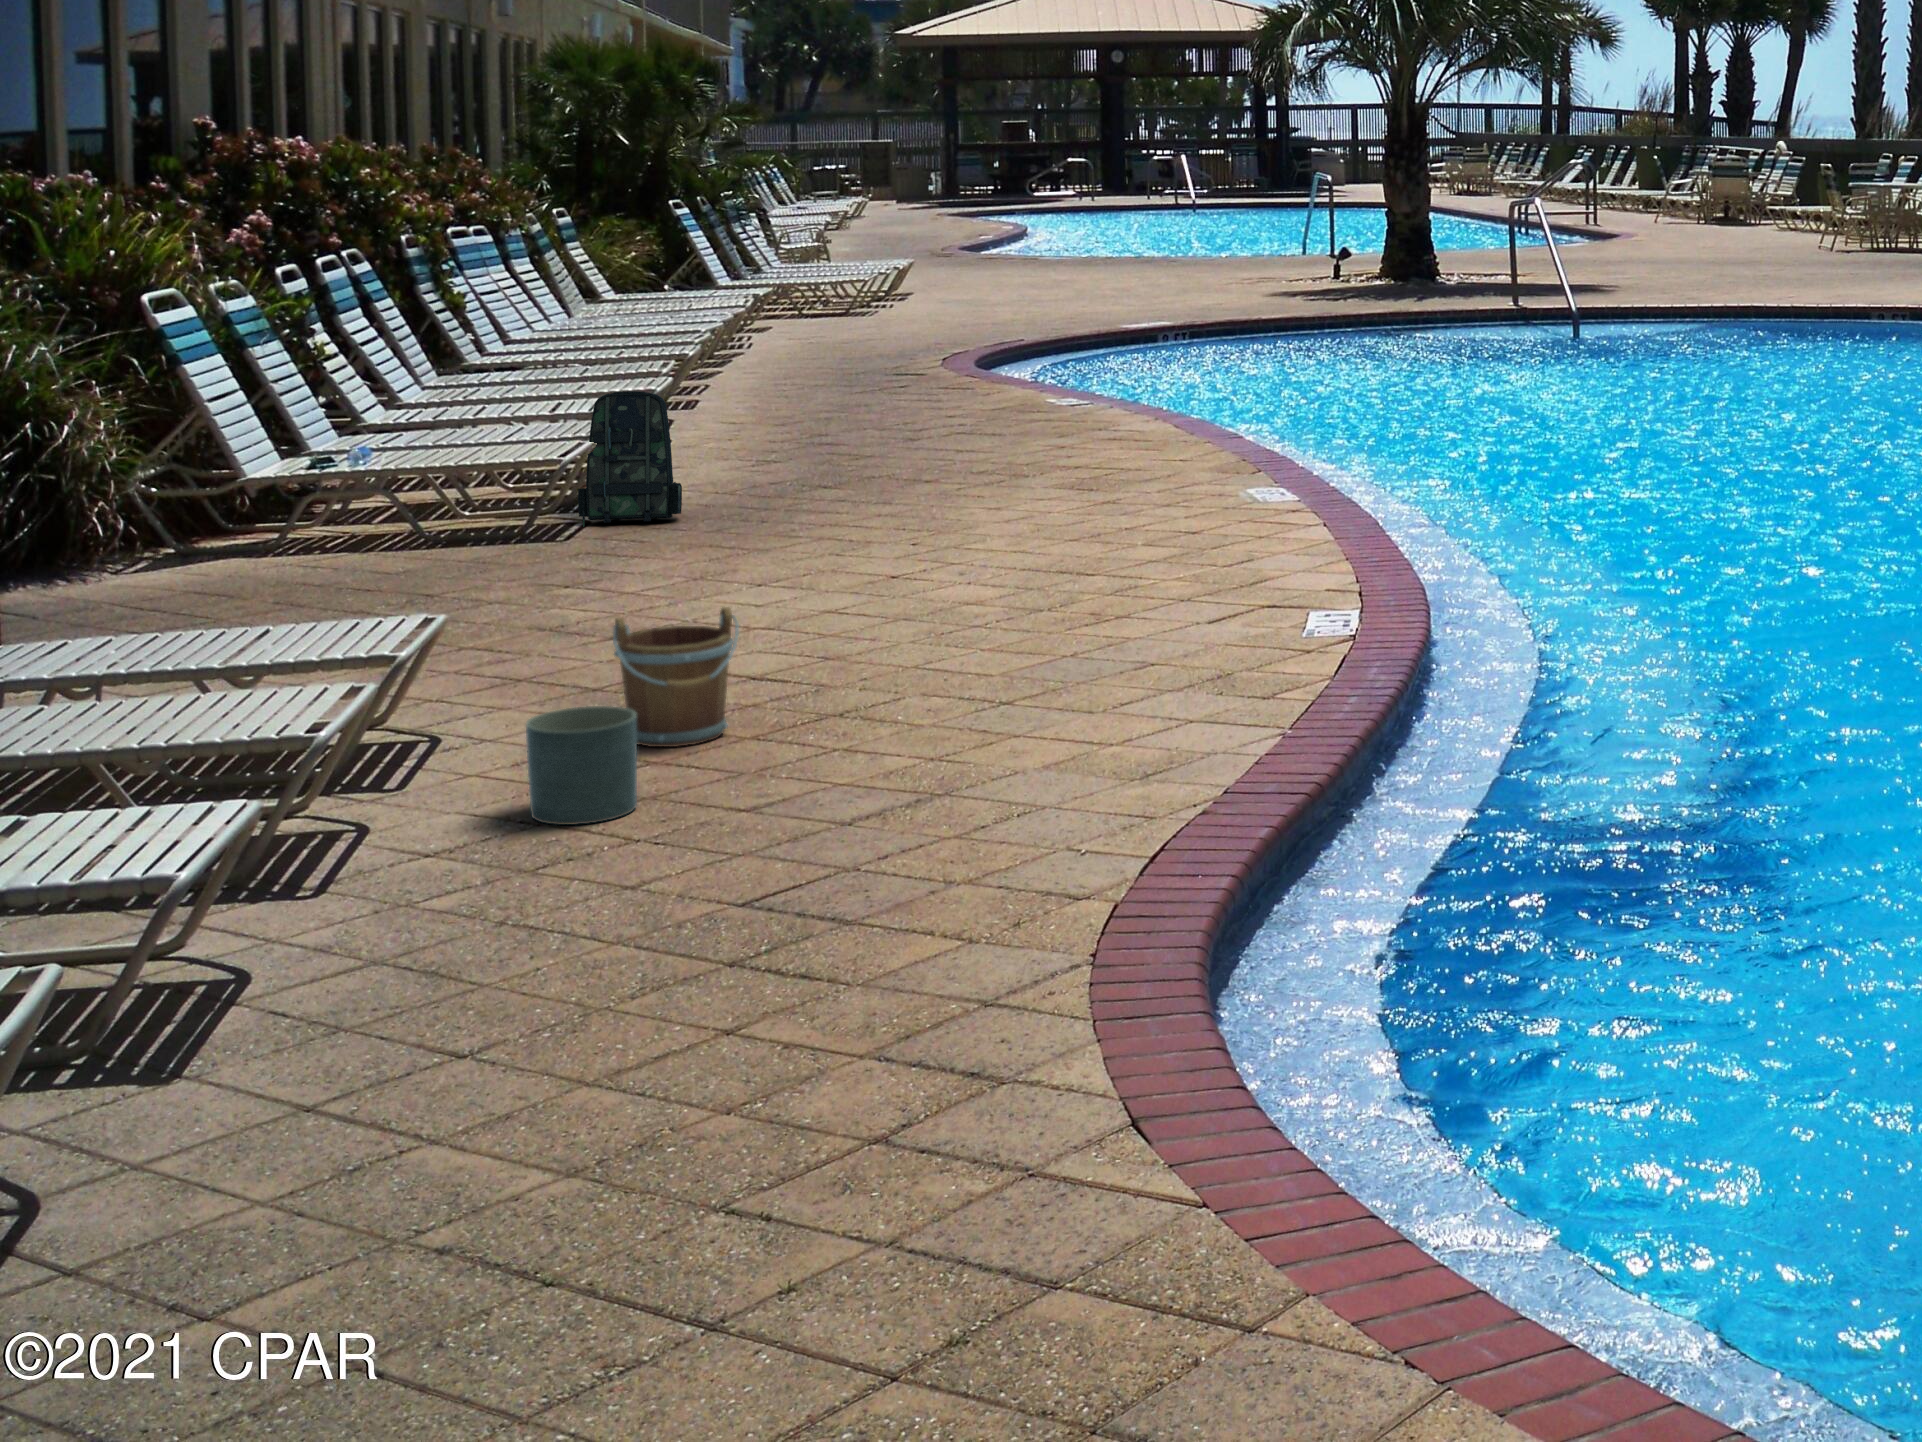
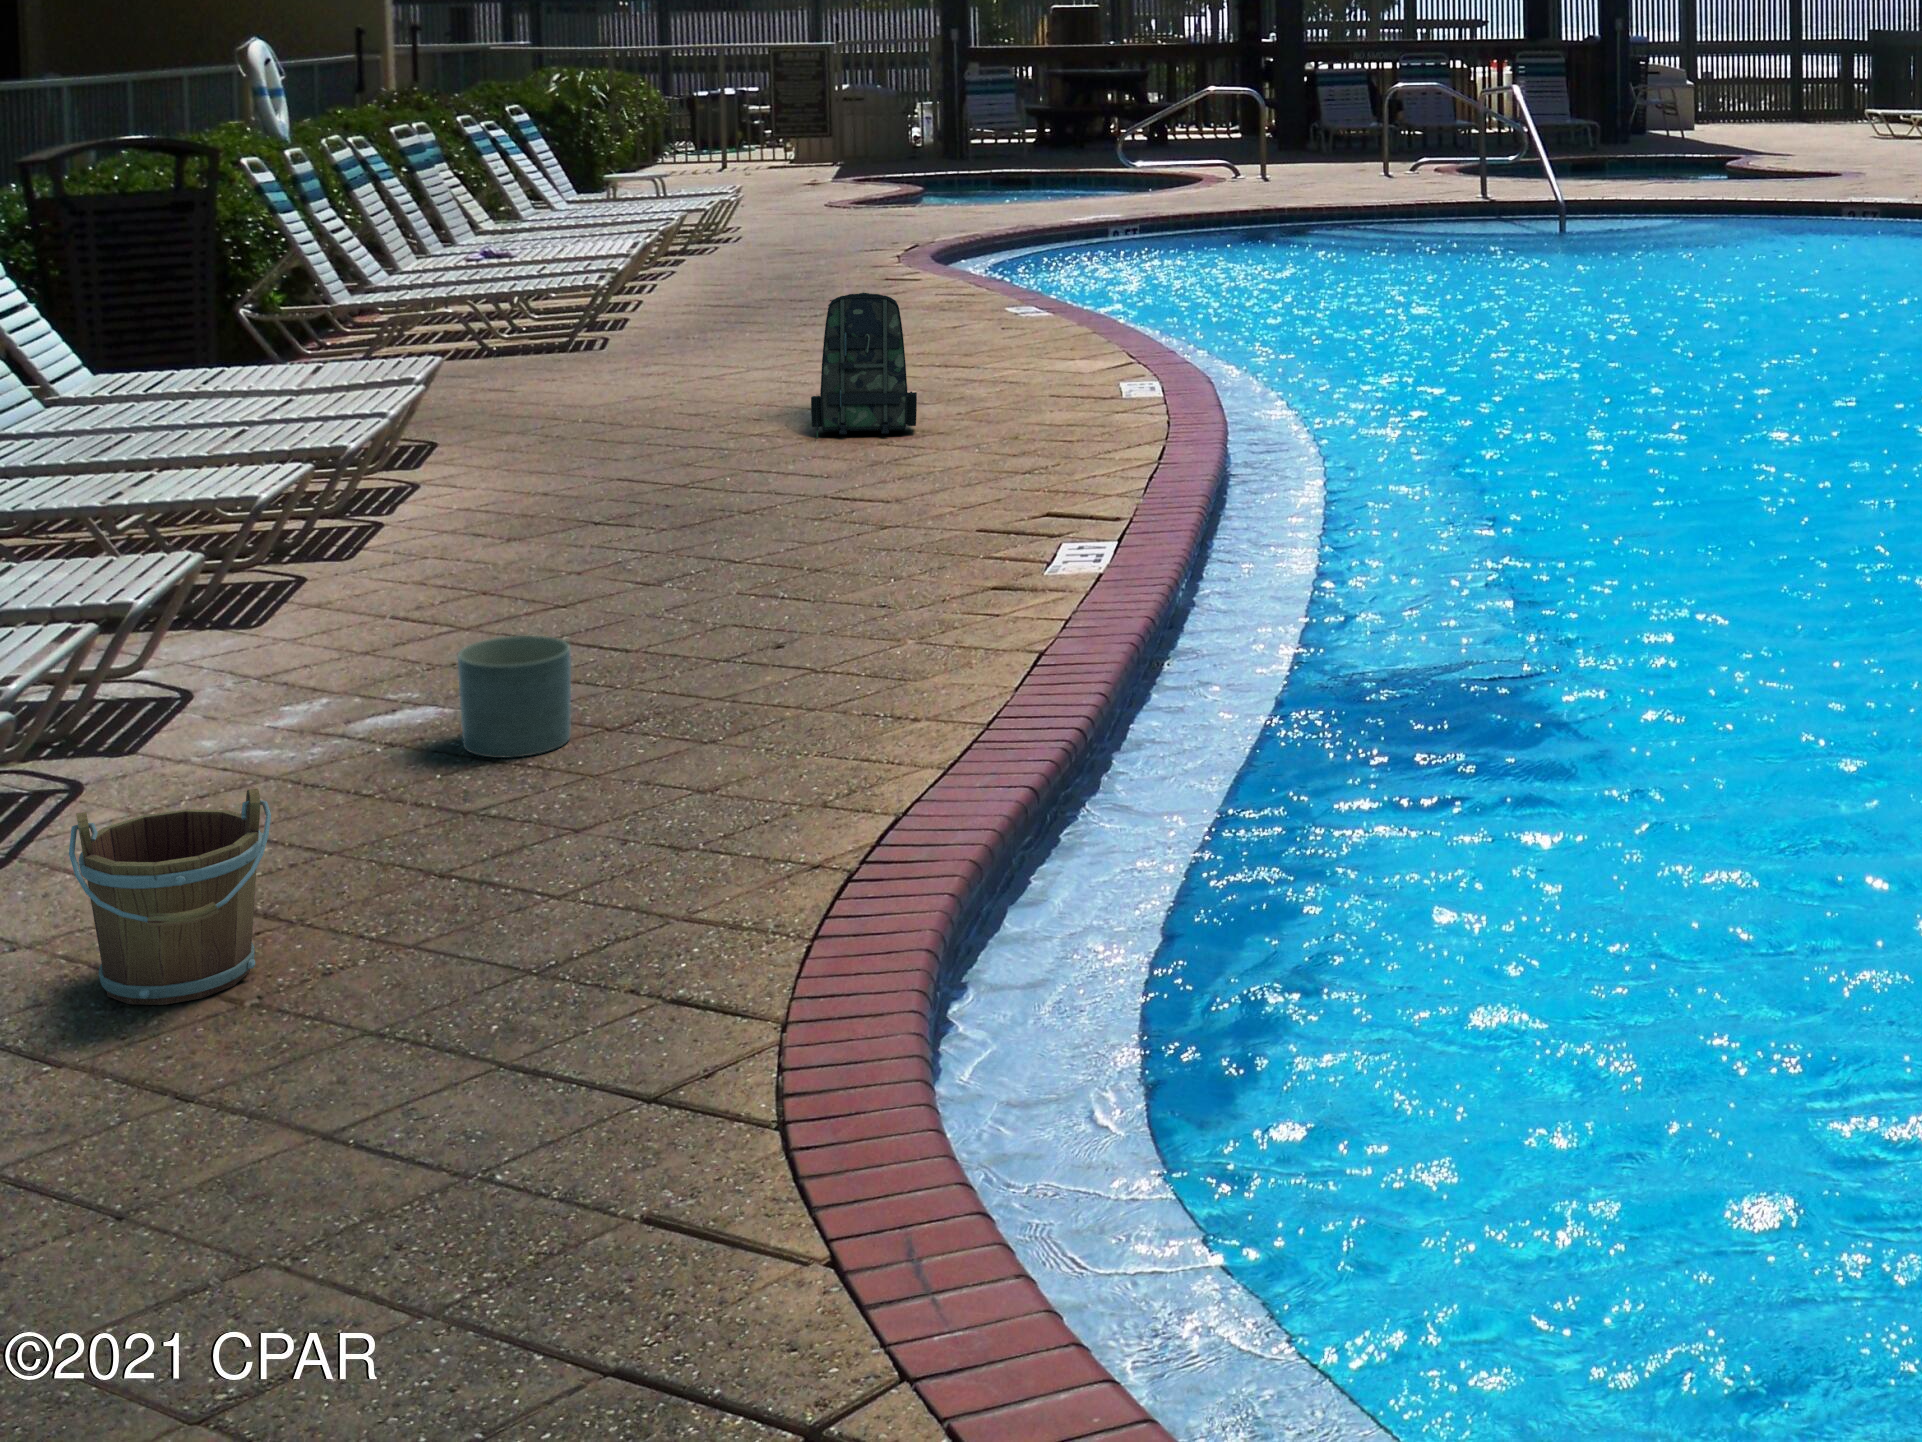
backpack: present [578,391,682,527] -> present [811,293,917,438]
bucket: present [613,607,739,747] -> present [69,788,271,1005]

